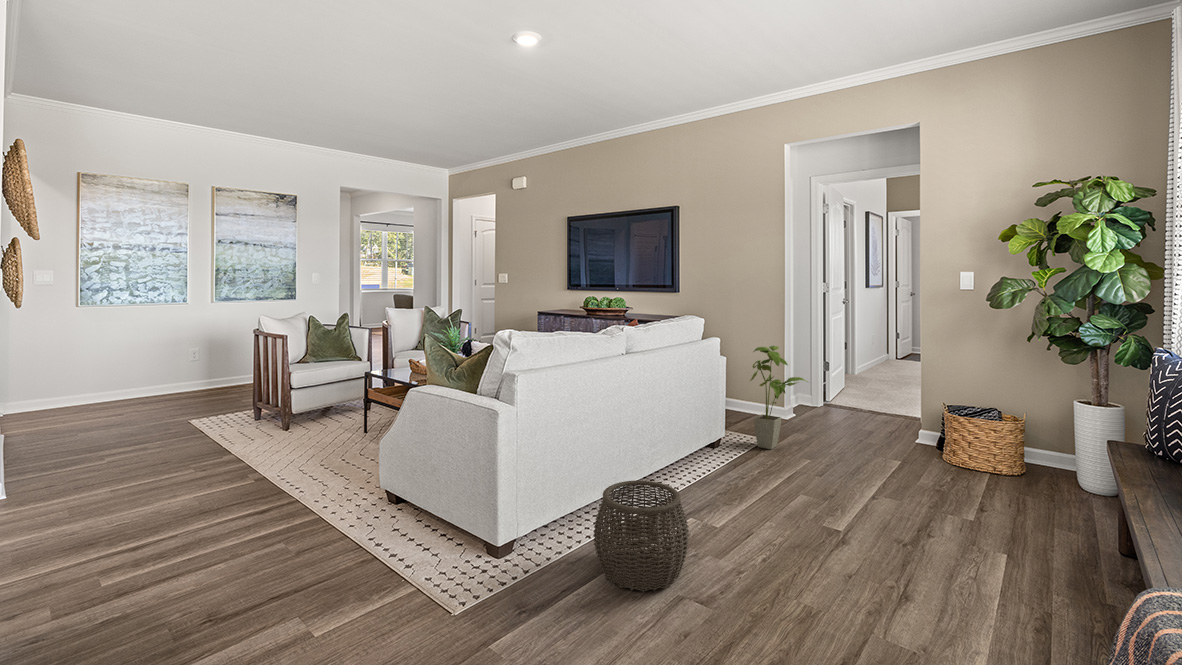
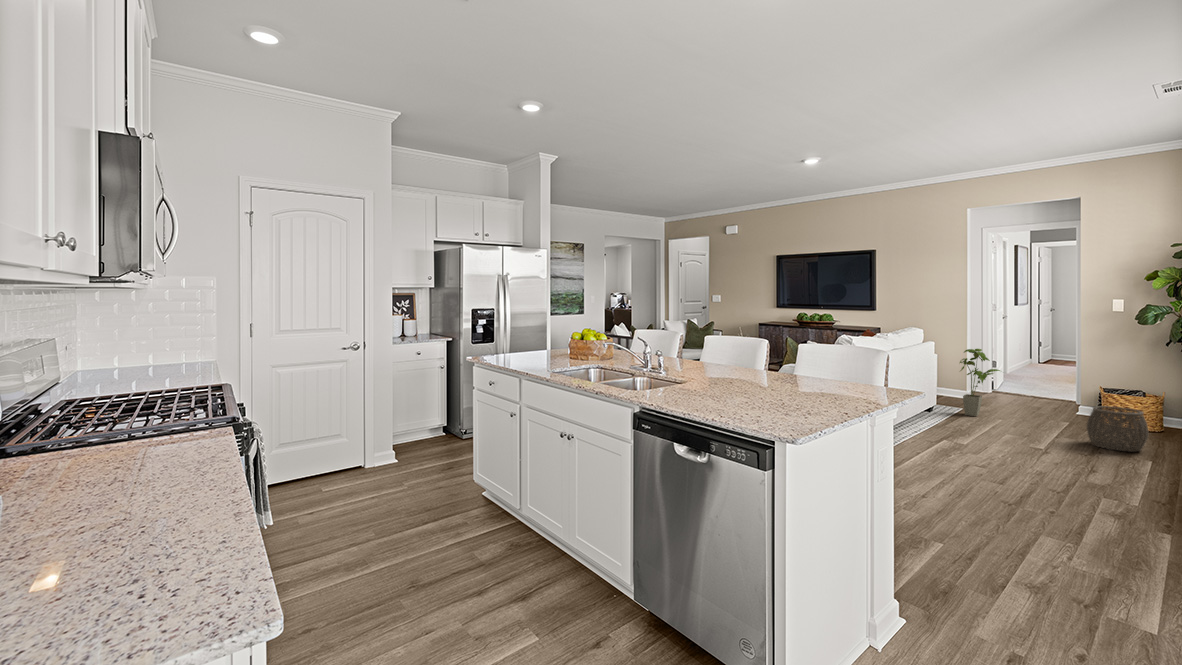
woven basket: present [593,480,690,592] -> present [1087,406,1149,452]

